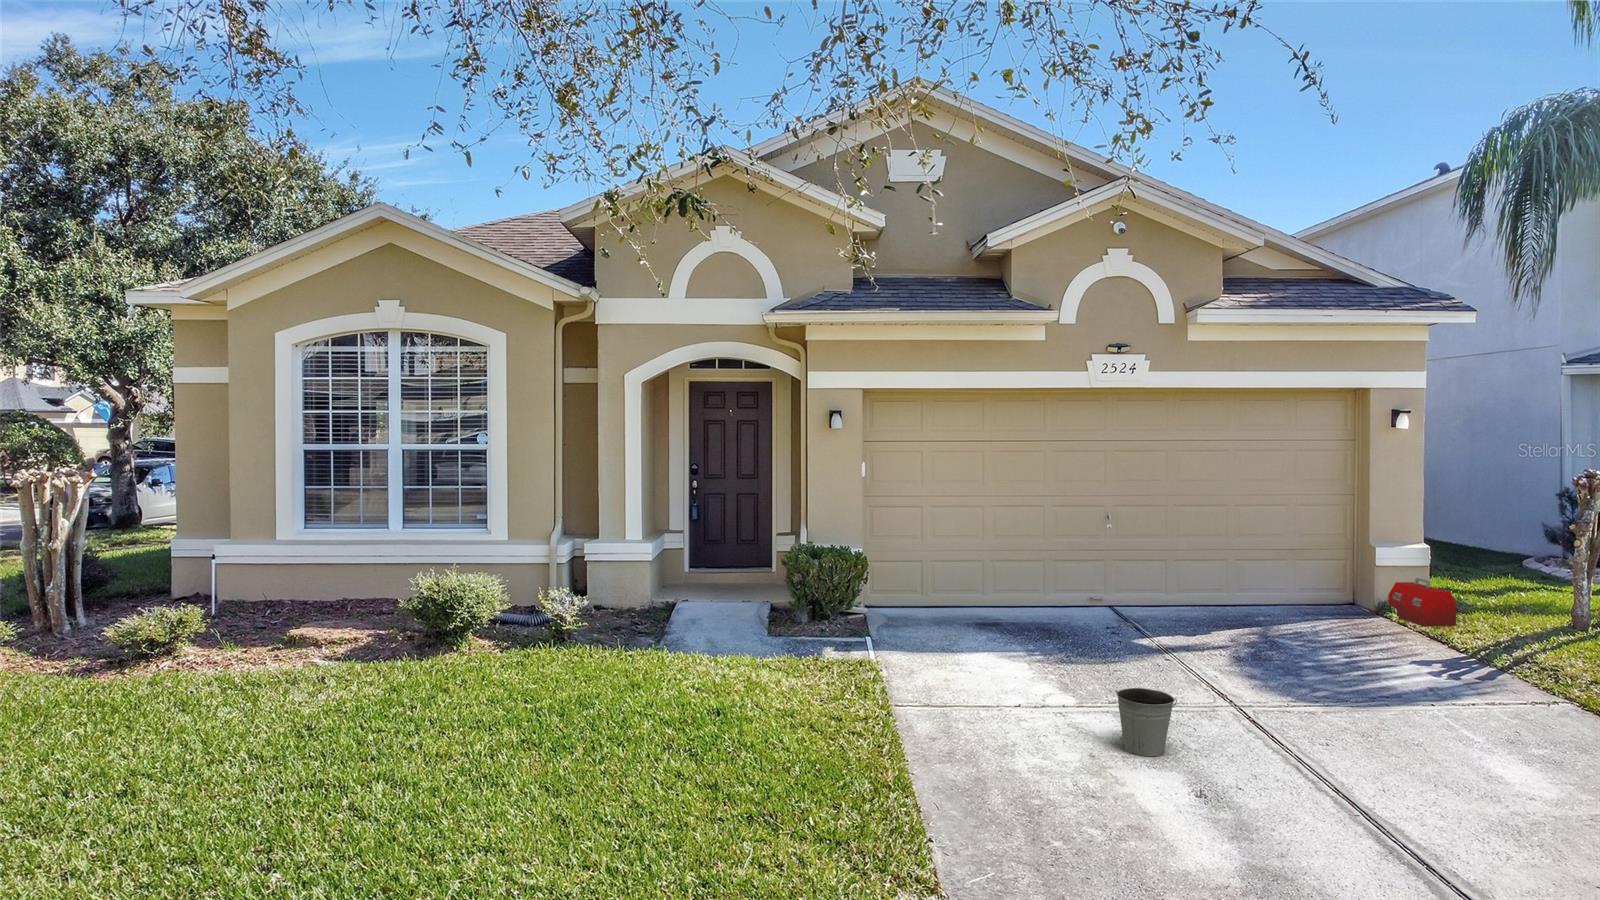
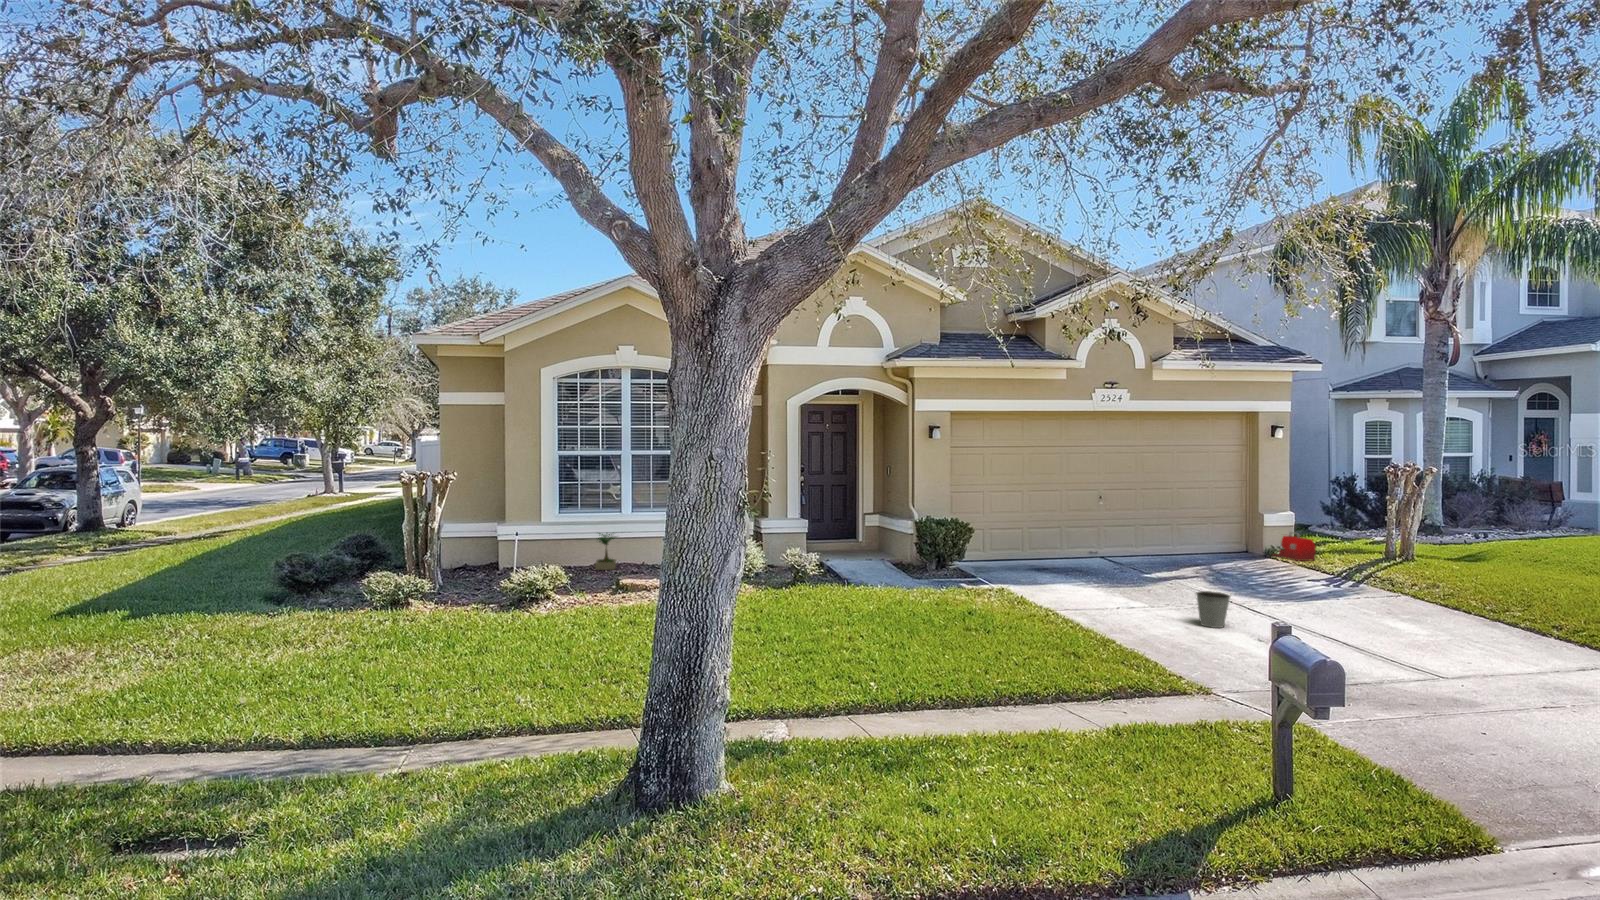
potted plant: none [333,554,375,608] -> present [595,533,616,570]

